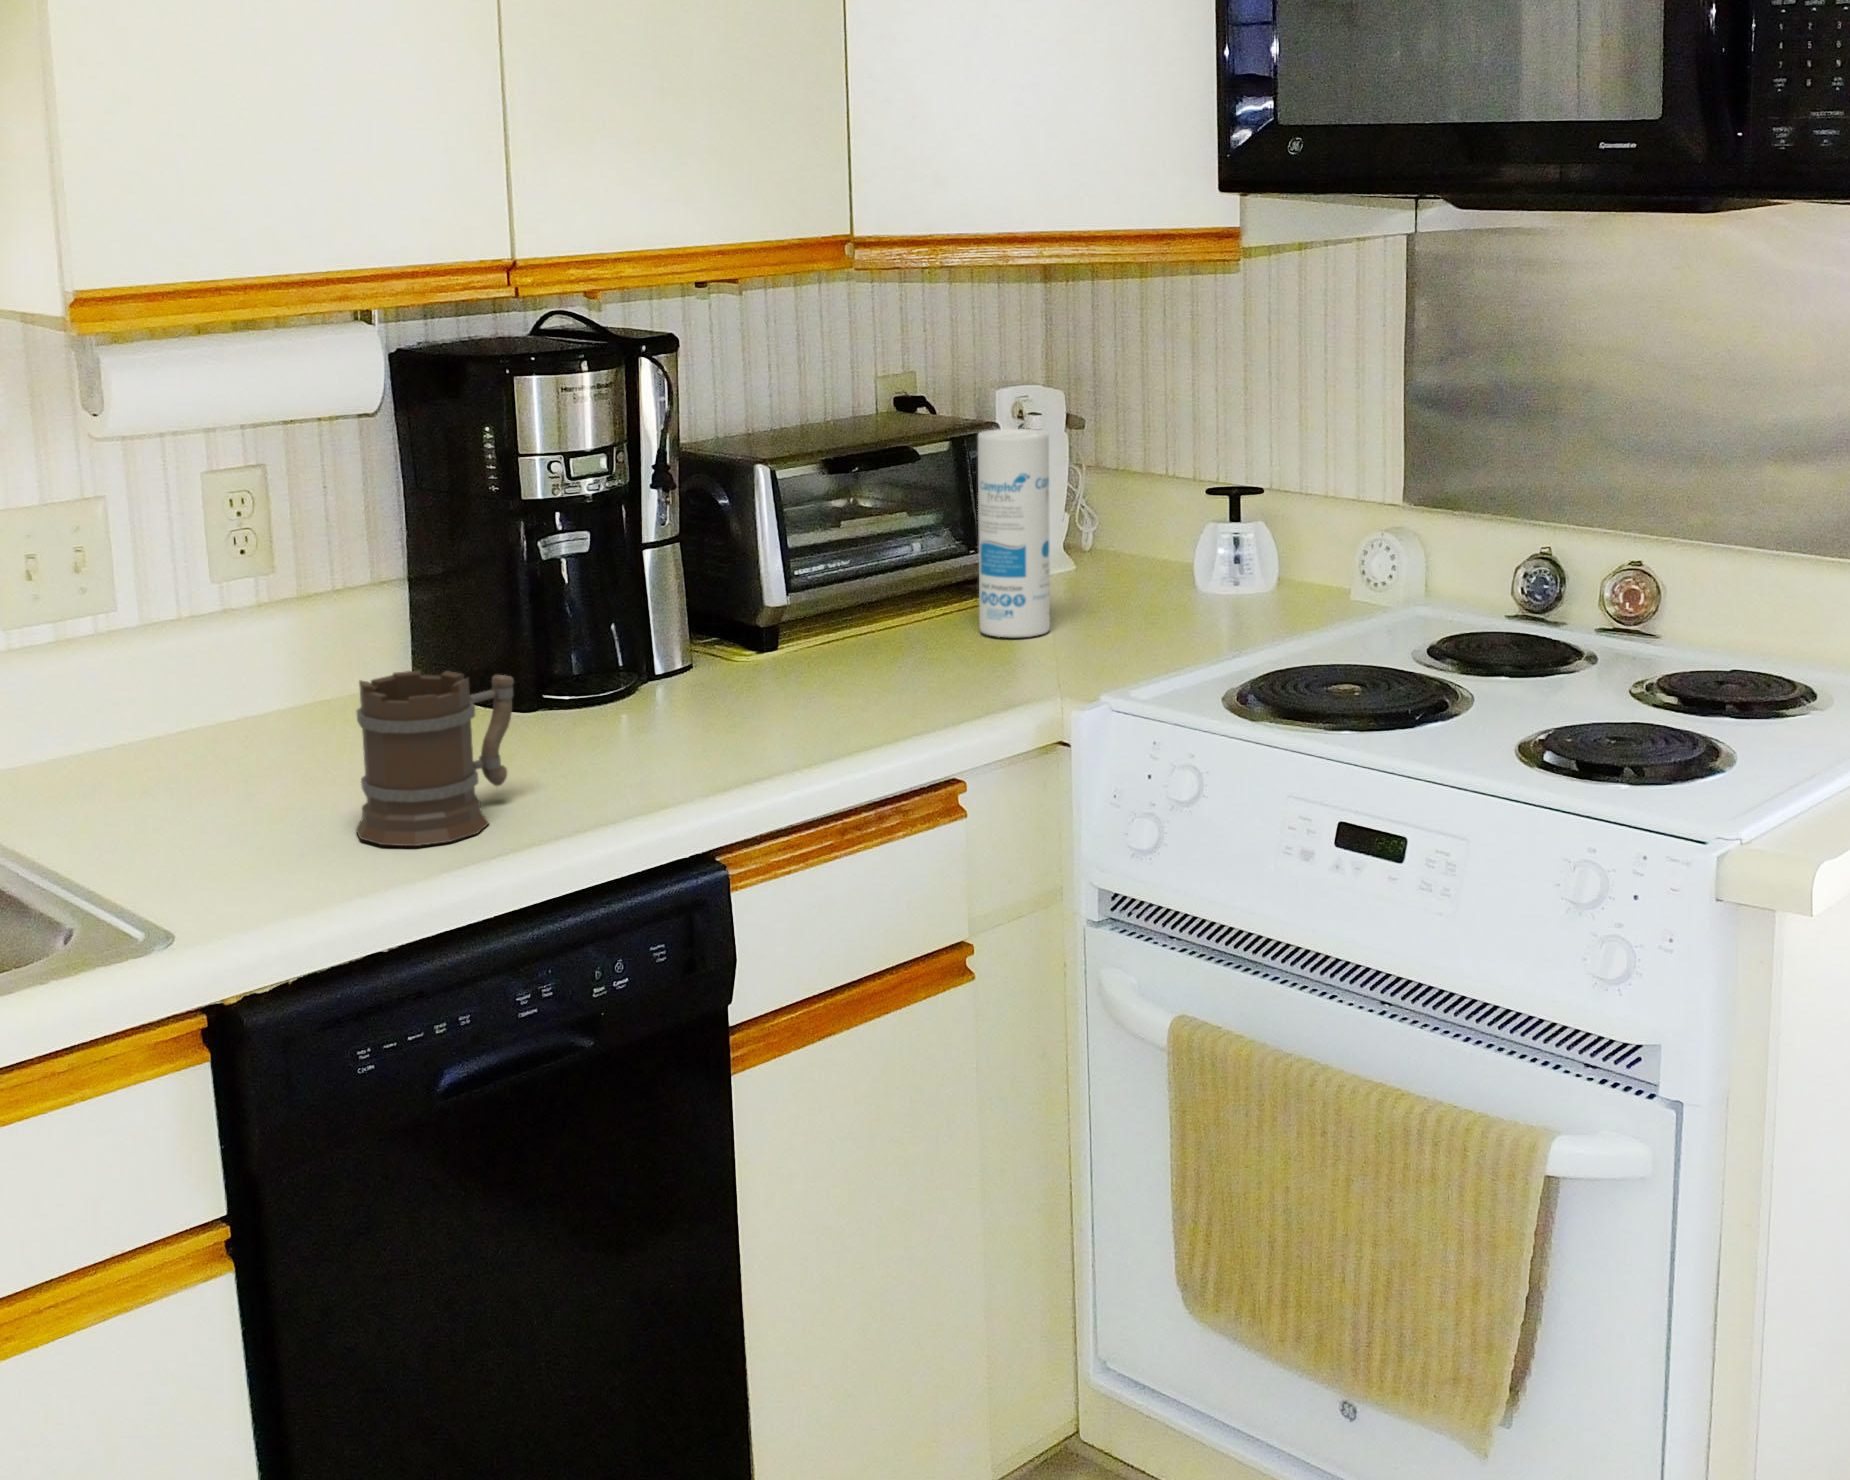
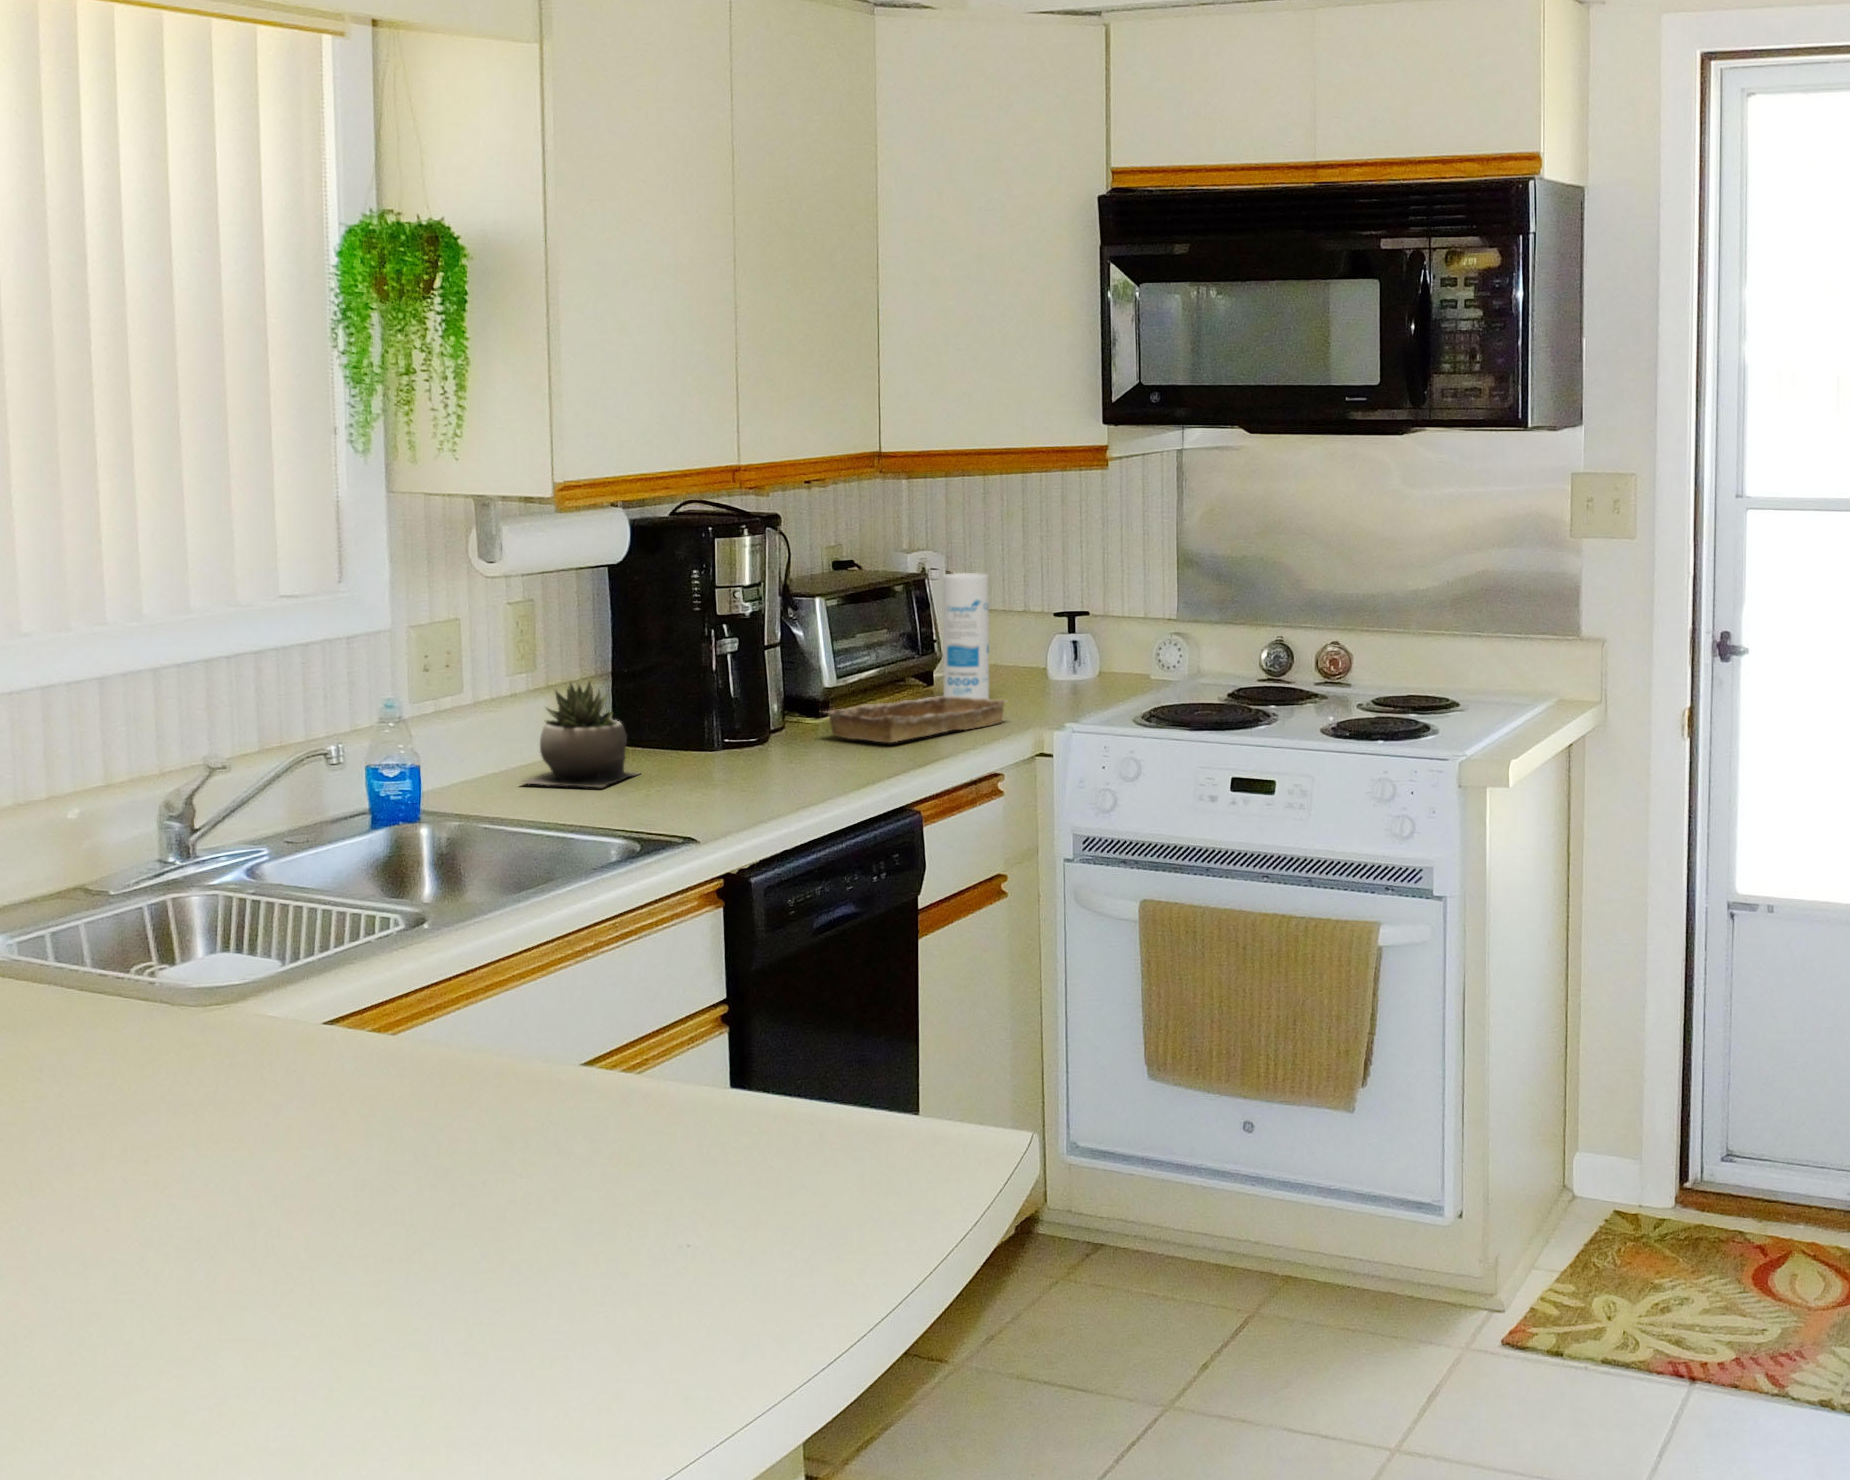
succulent plant: none [157,603,365,781] -> present [523,682,638,787]
tray: none [704,624,1031,713] -> present [827,696,1006,742]
mug: present [356,670,514,846] -> none [713,705,789,804]

